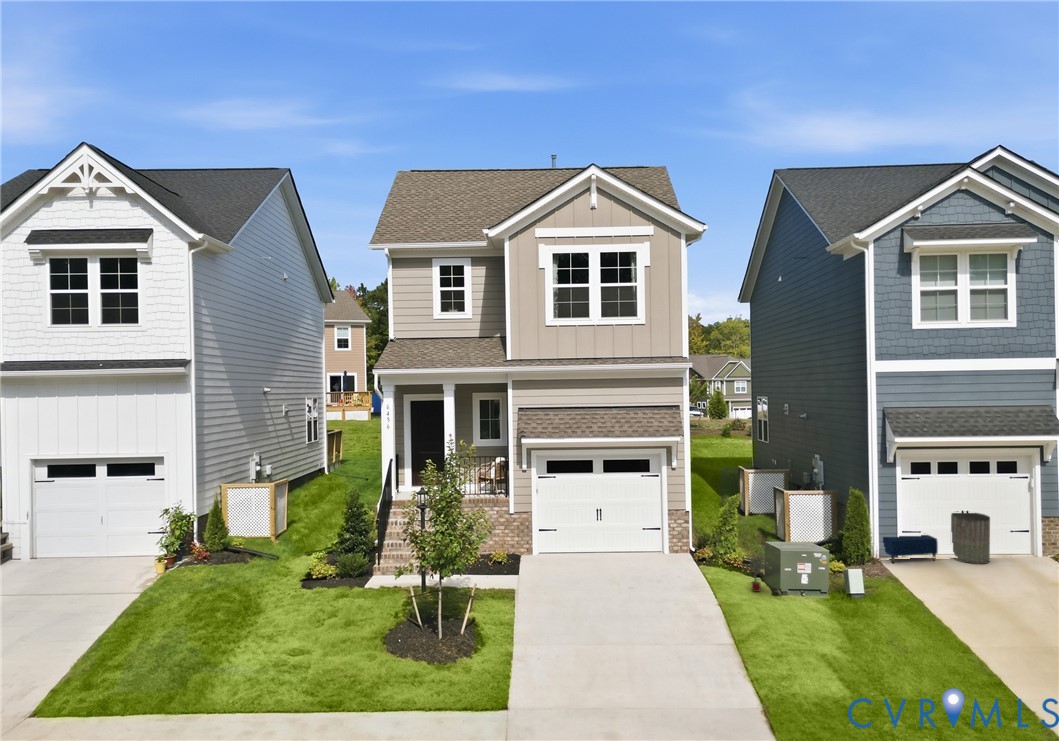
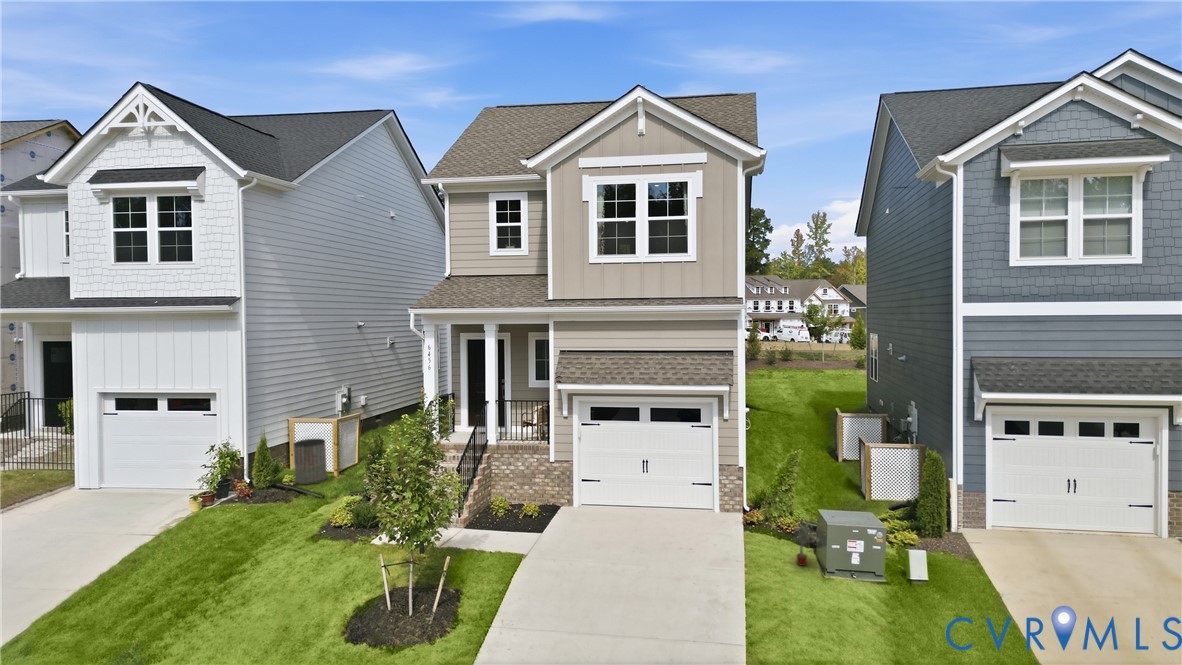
trash can: present [951,513,990,564] -> present [293,439,327,485]
bench: present [883,535,938,563] -> none [959,503,1032,538]

